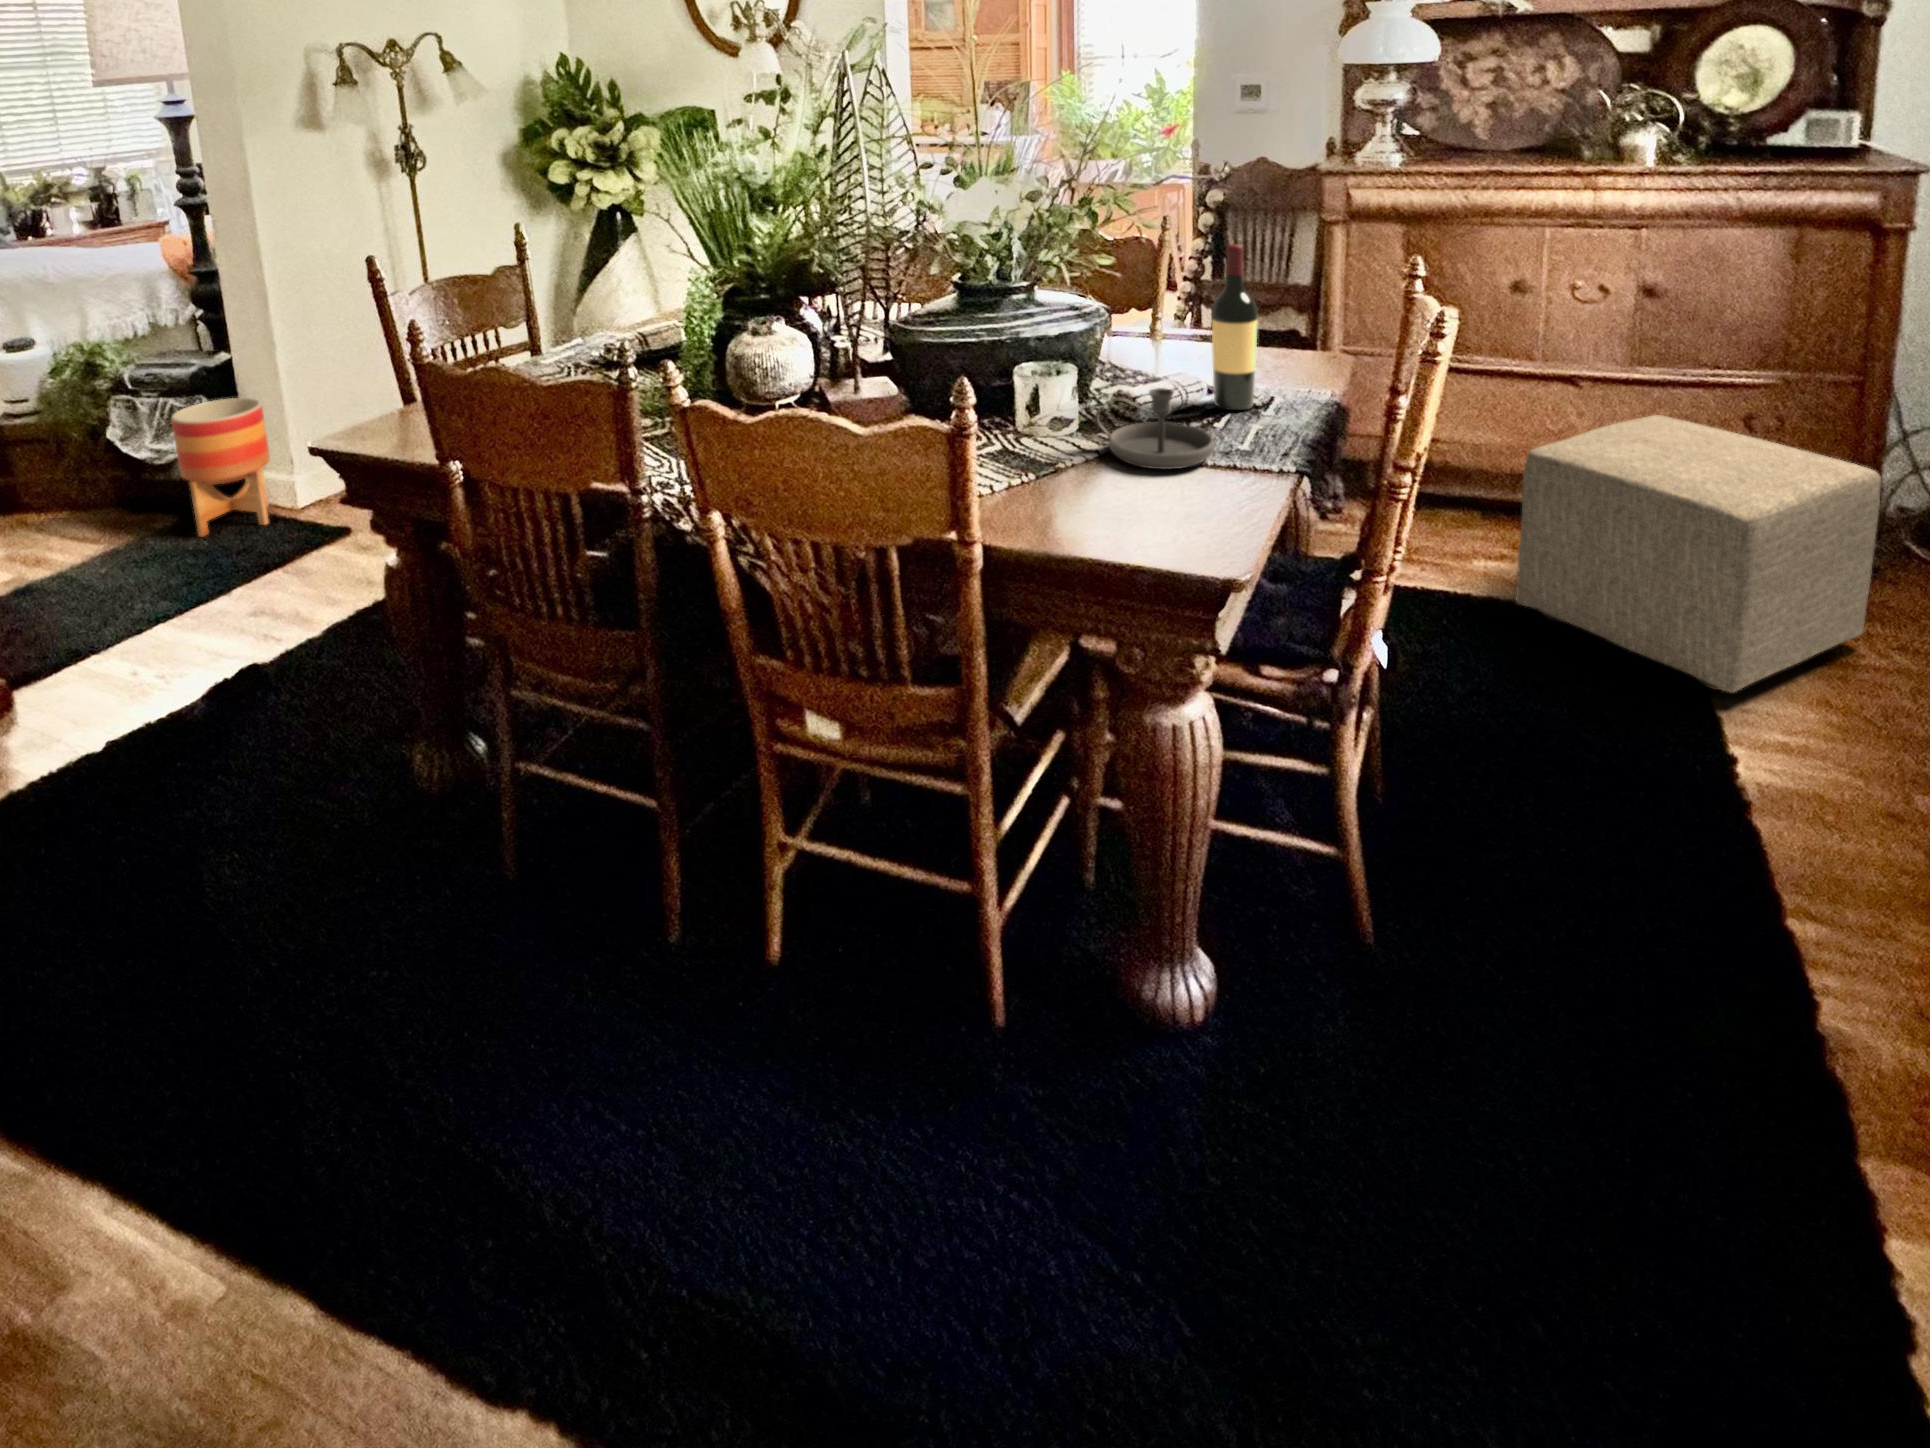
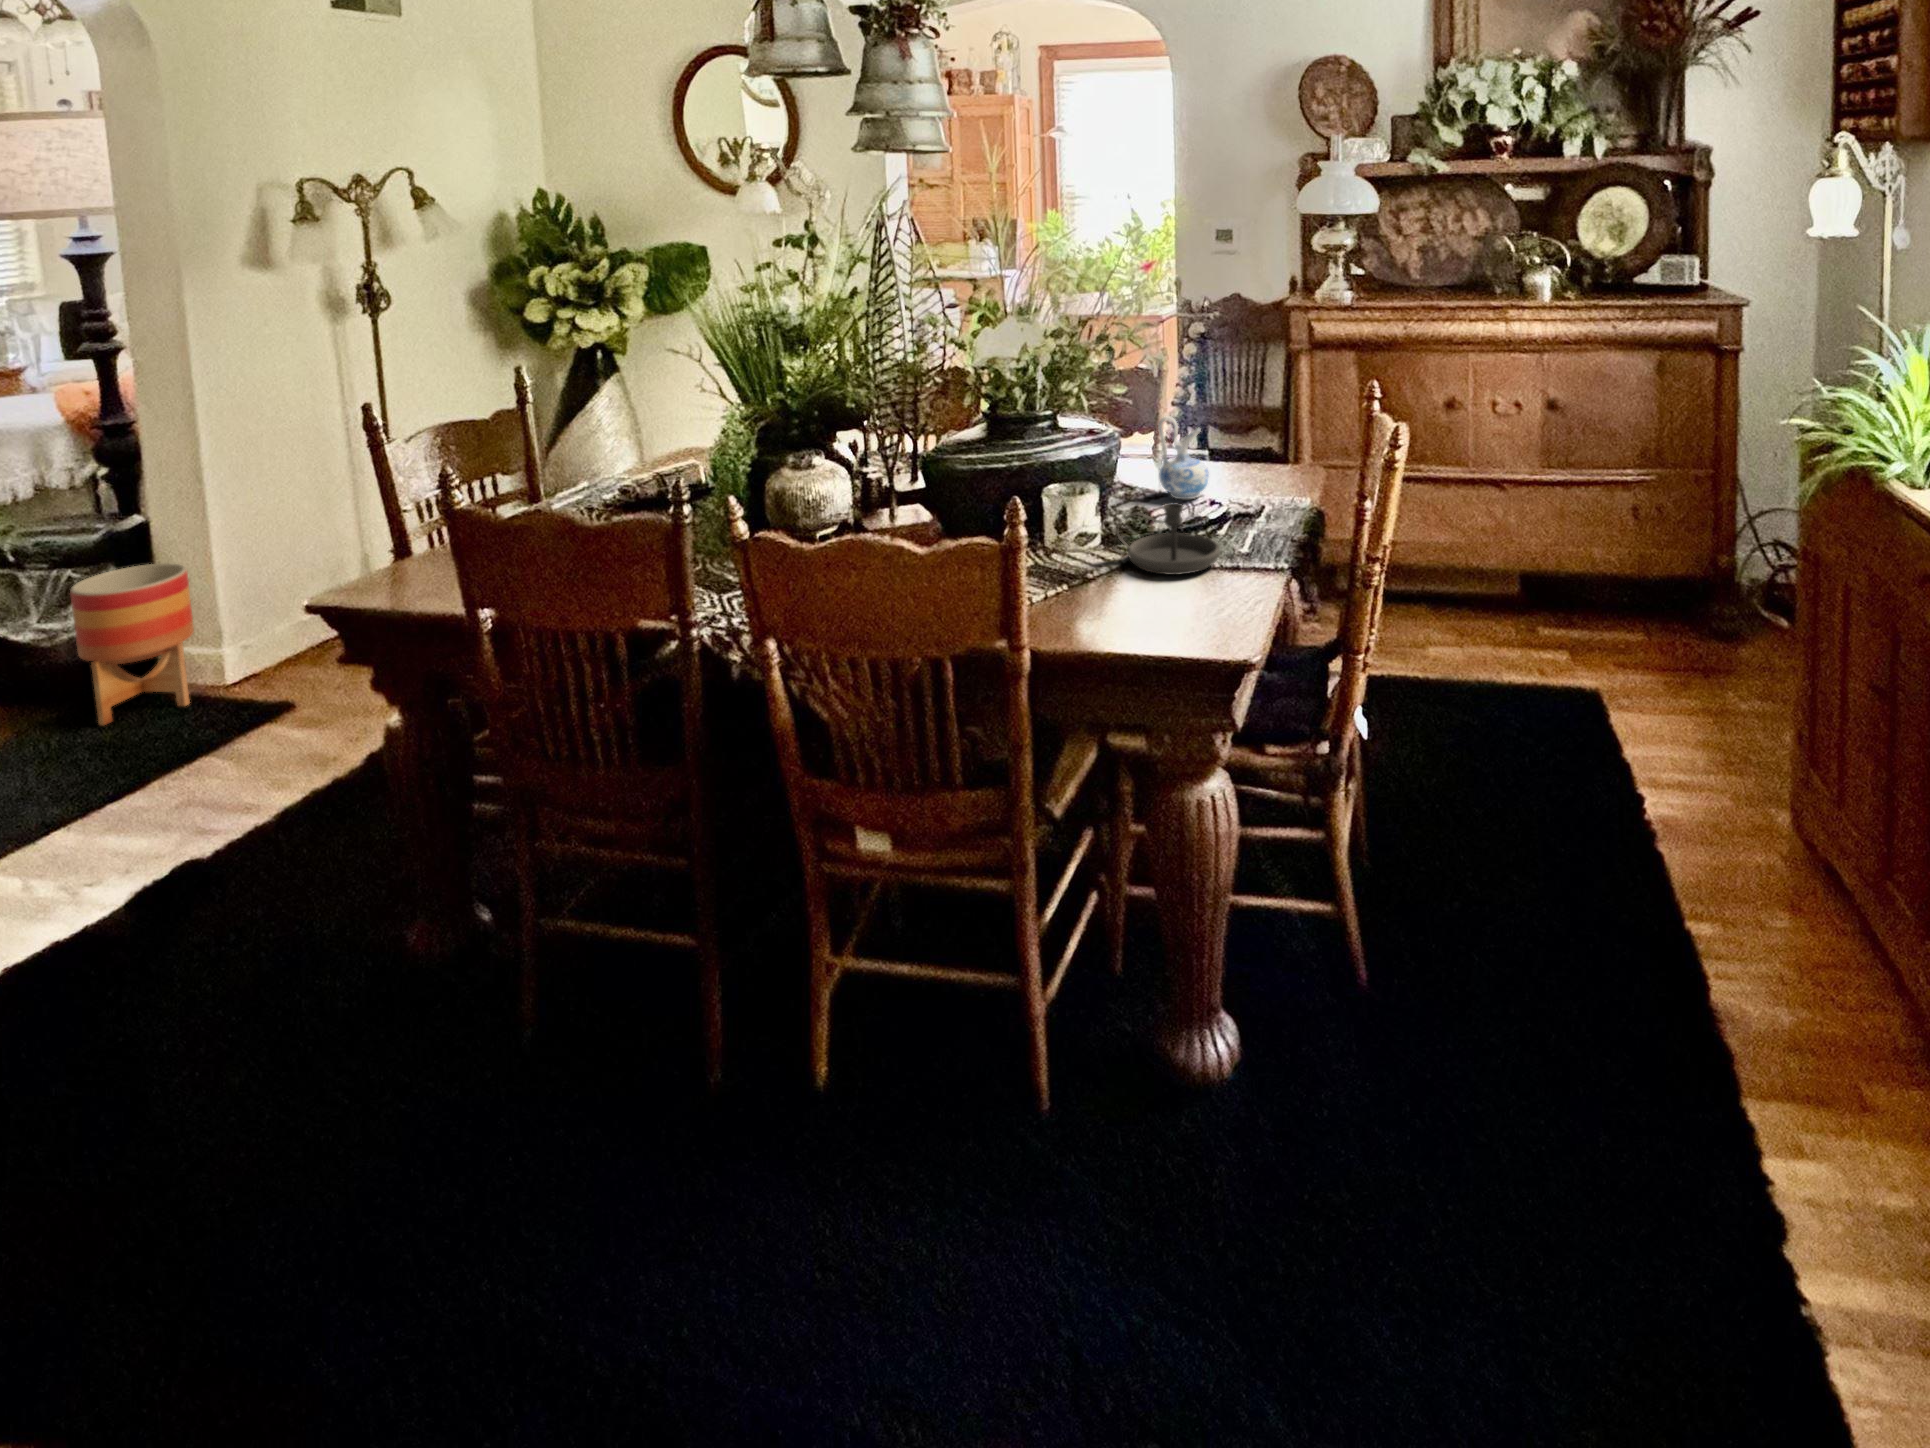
wine bottle: present [1212,244,1258,410] -> none [1210,373,1249,520]
ceramic pitcher: none [1154,291,1211,384] -> present [1158,416,1209,499]
ottoman: present [1516,415,1881,692] -> none [1465,510,1730,741]

